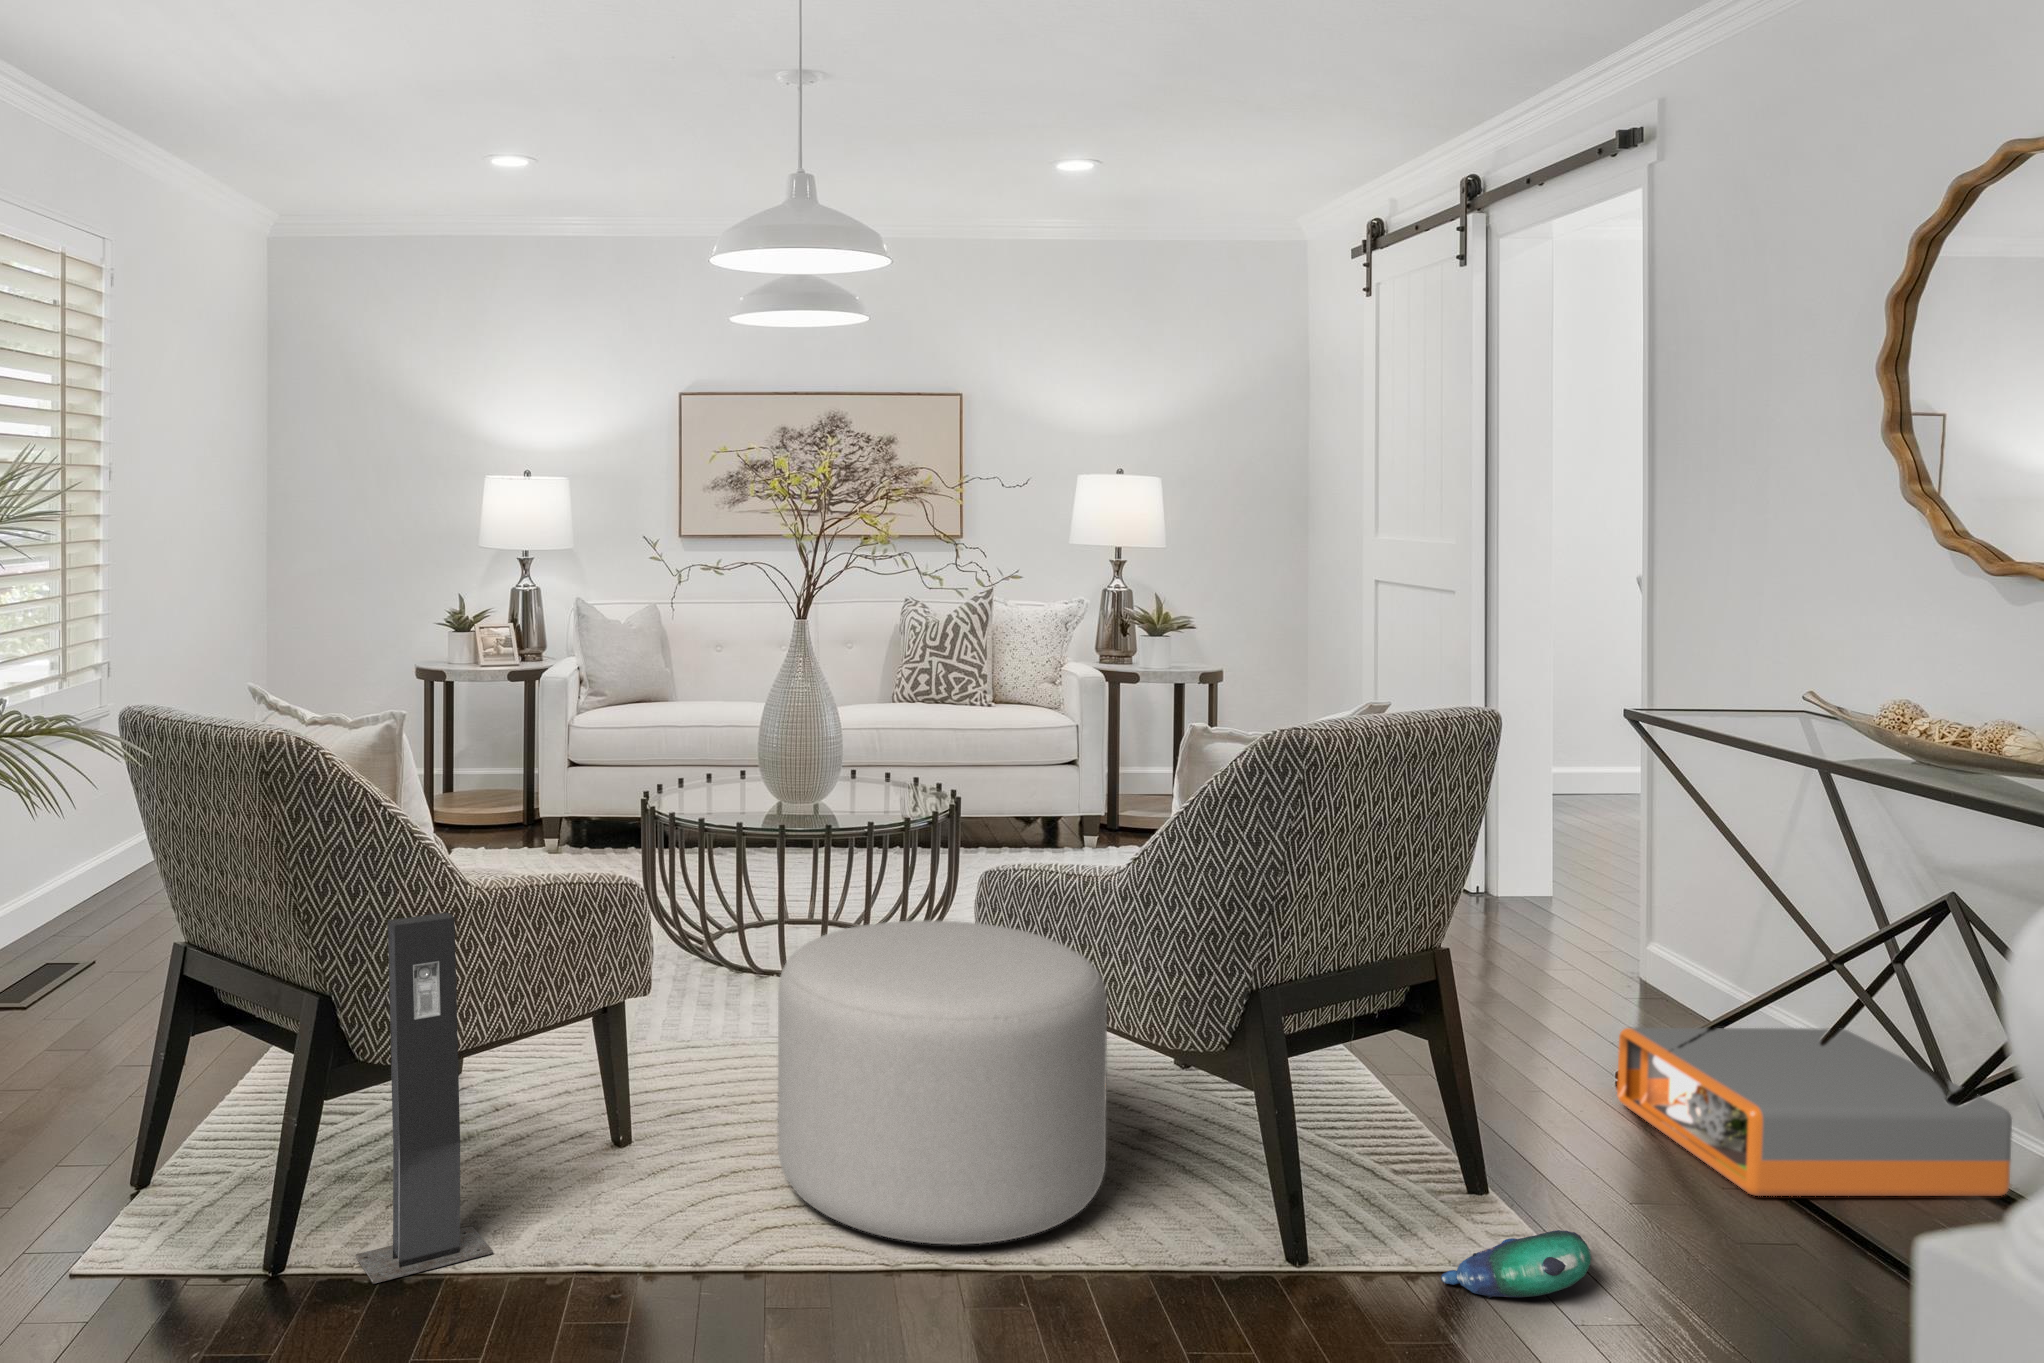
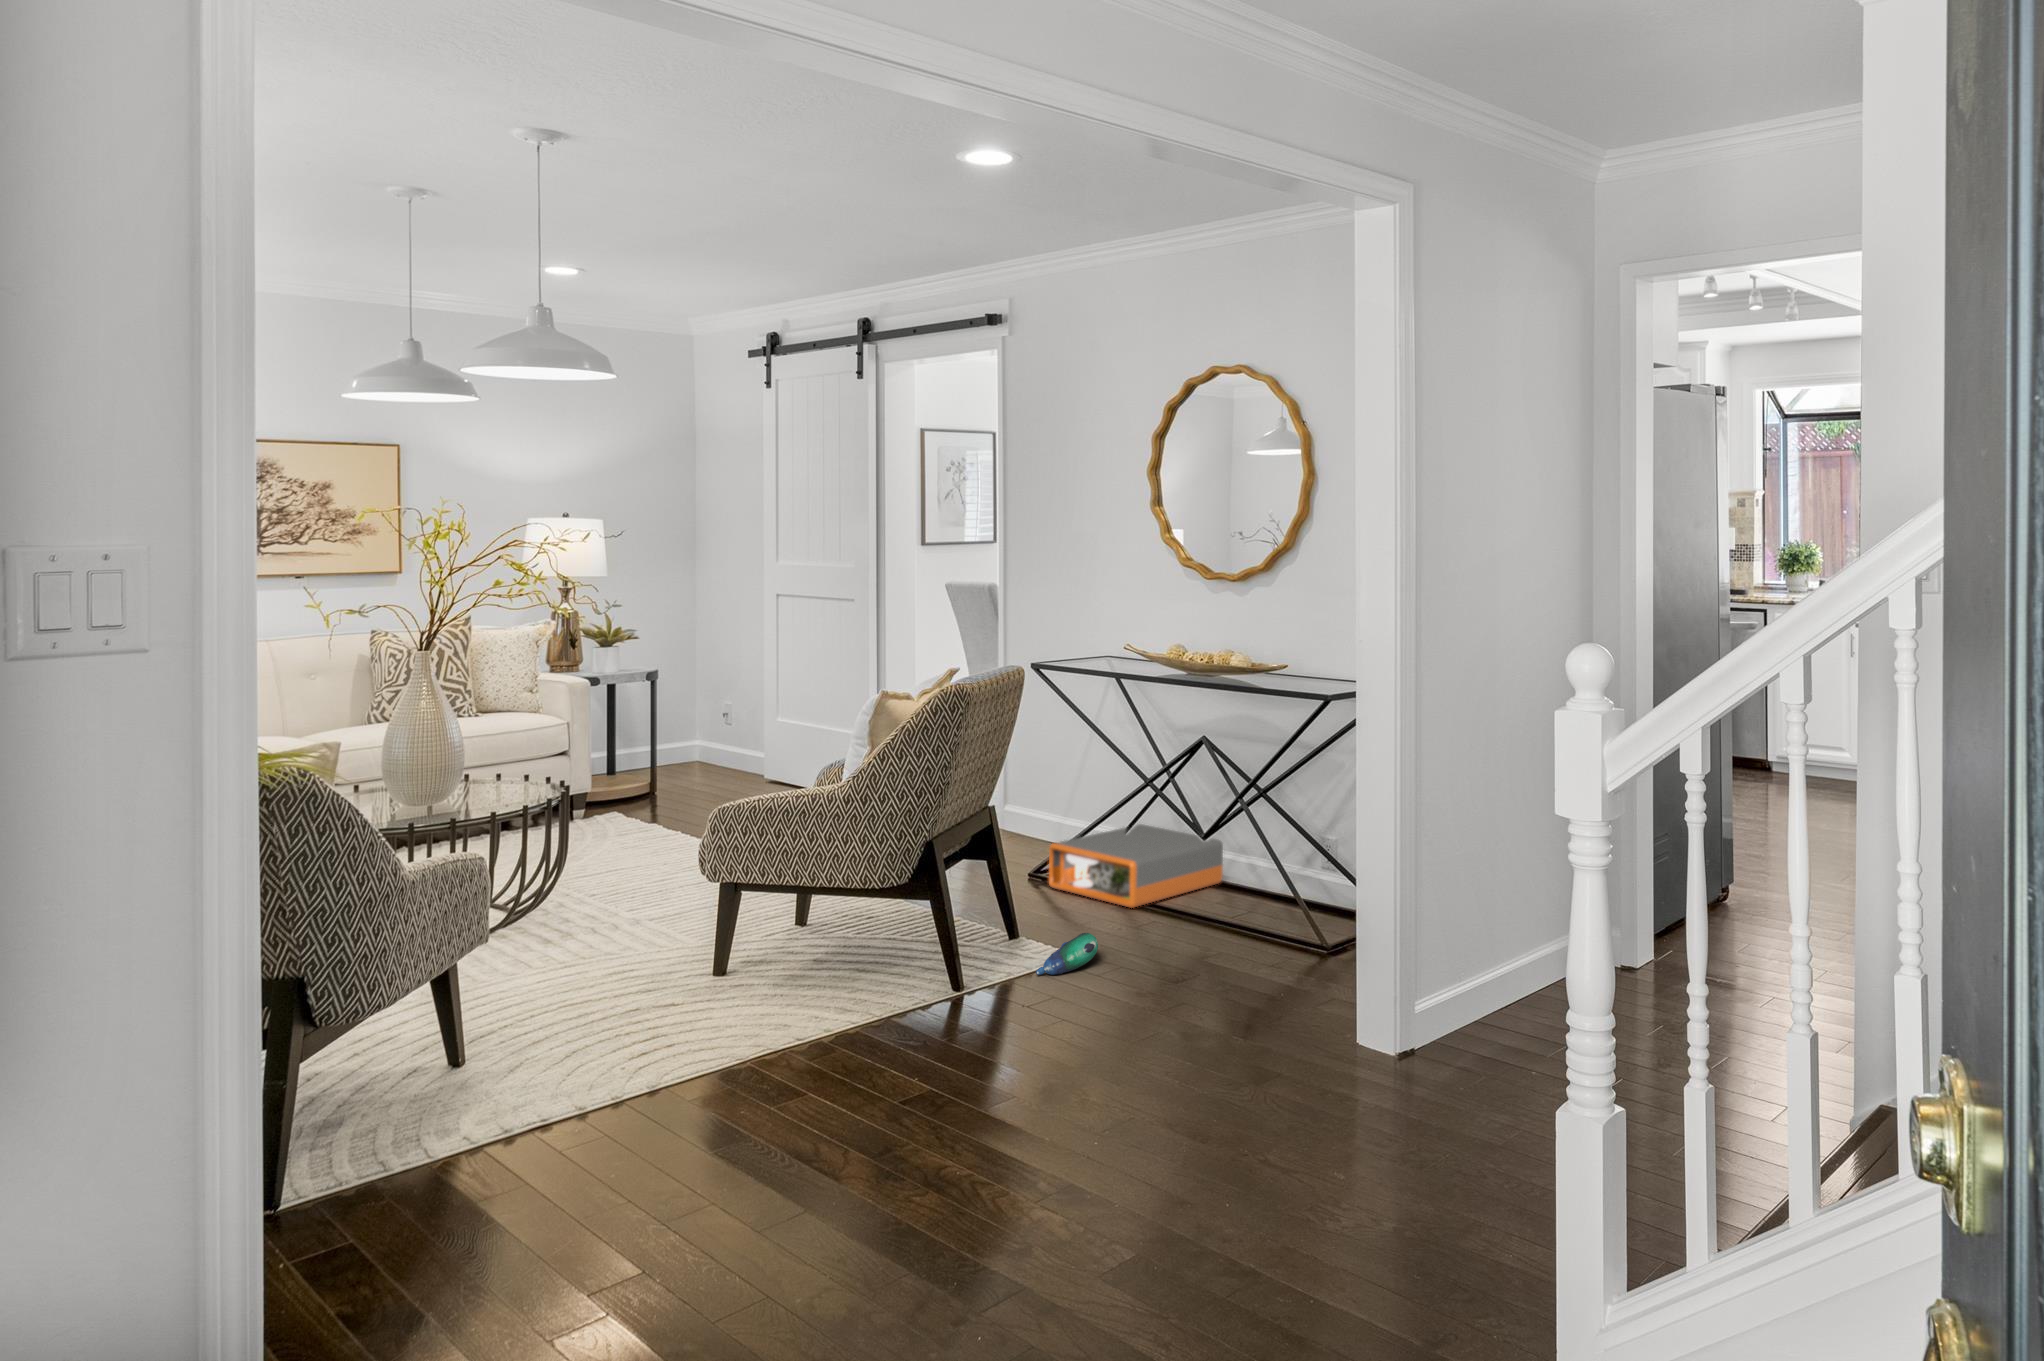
speaker: present [356,912,493,1284] -> none [357,887,470,1176]
ottoman: present [778,920,1107,1245] -> none [610,843,845,1047]

